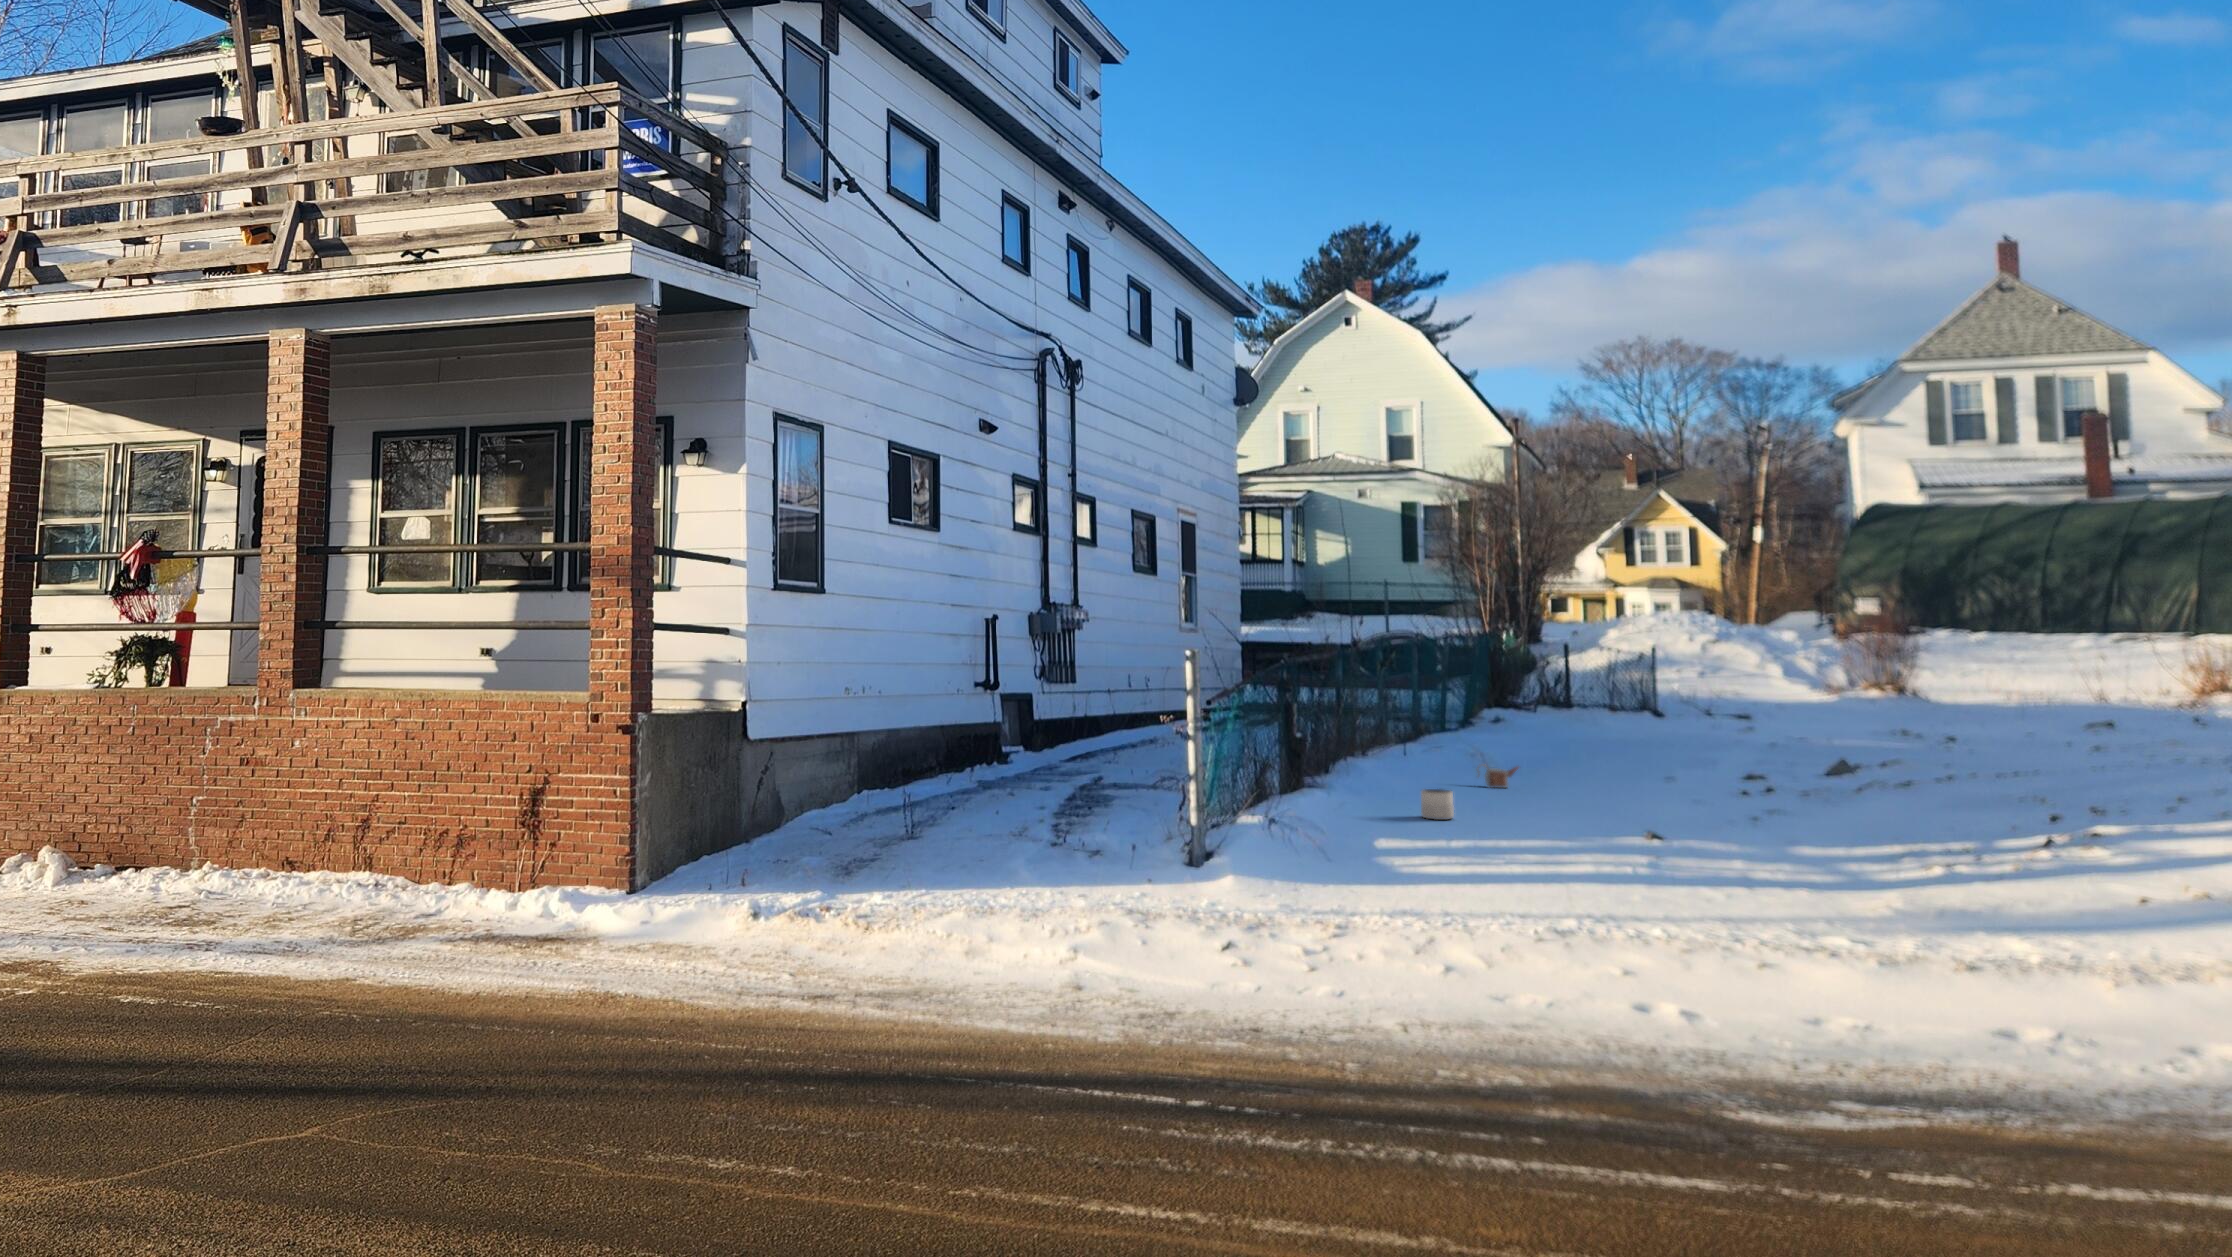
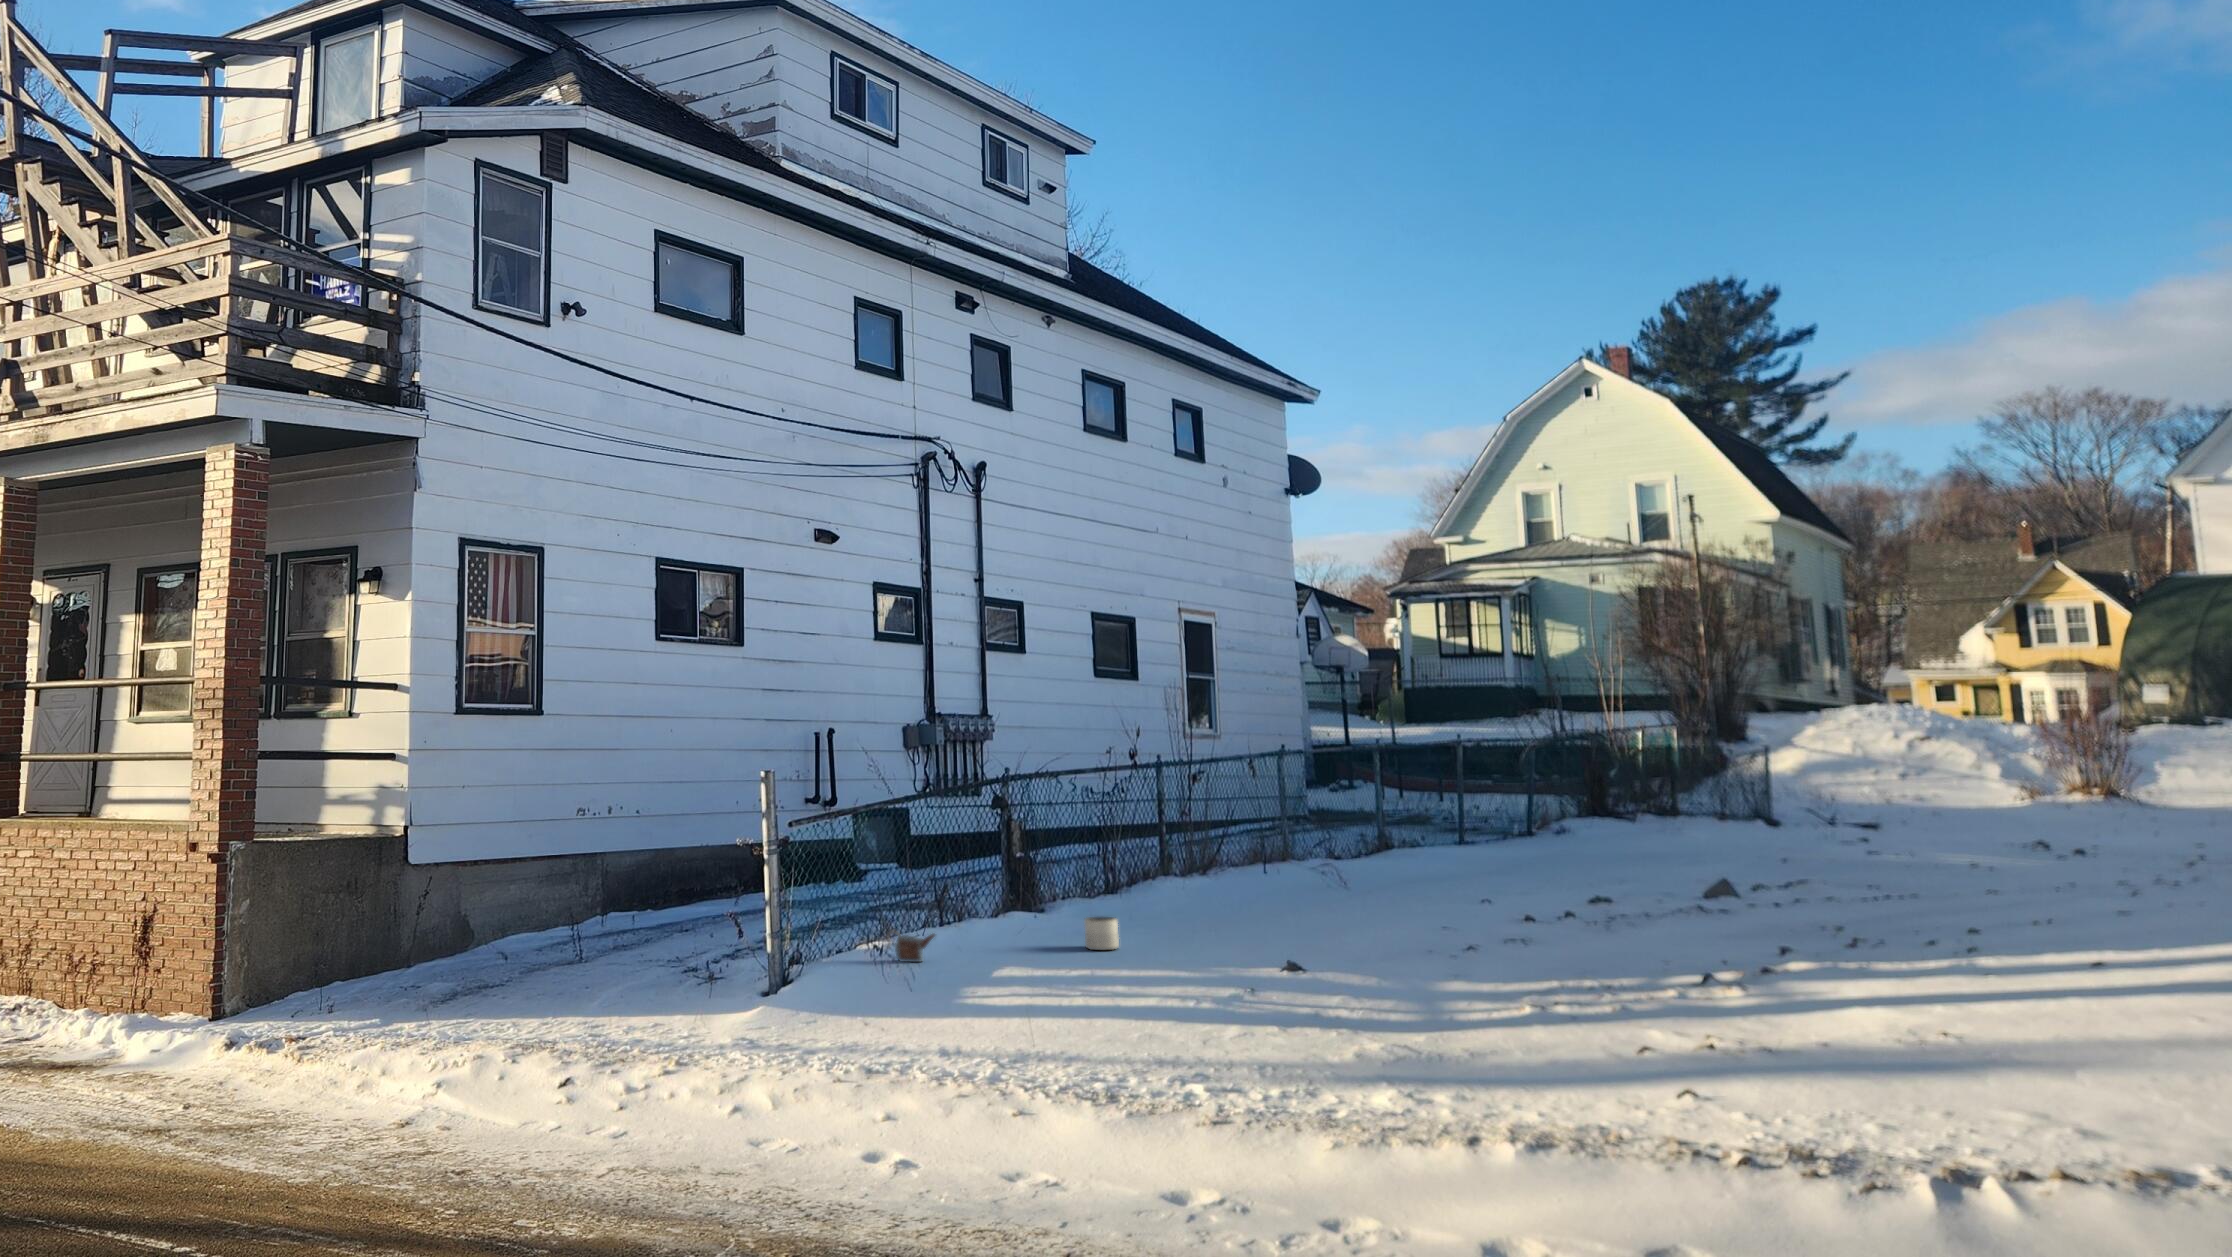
watering can: present [1478,764,1518,788] -> present [887,931,935,962]

